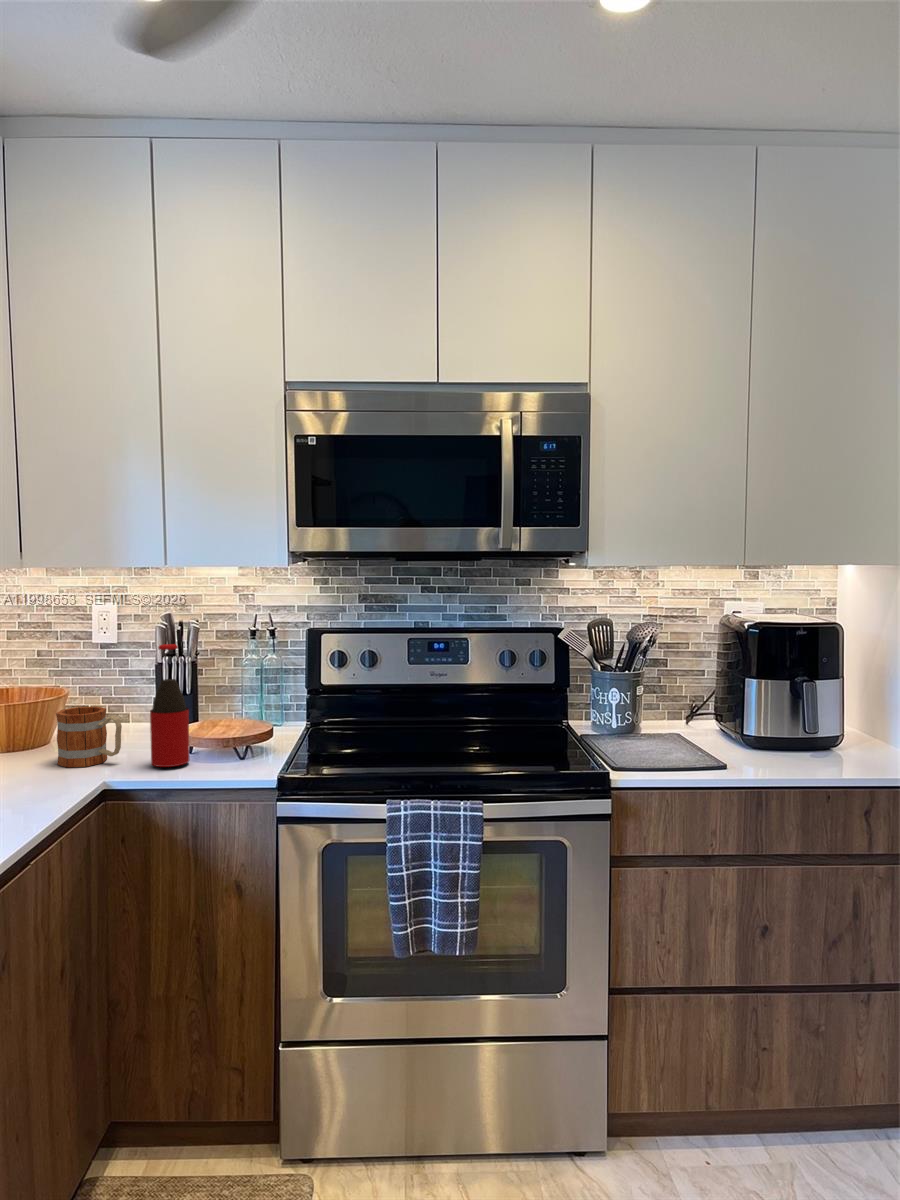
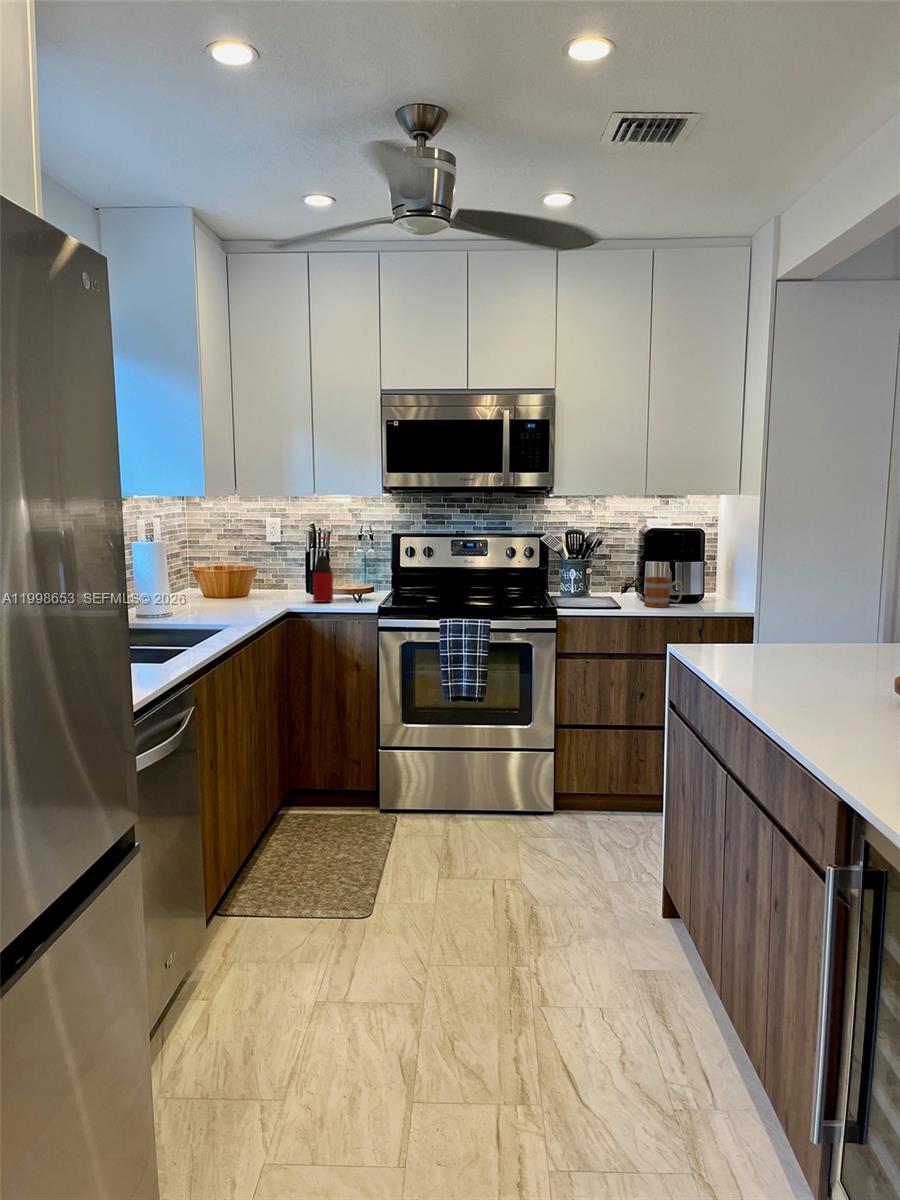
mug: present [56,706,122,767] -> present [644,577,682,607]

